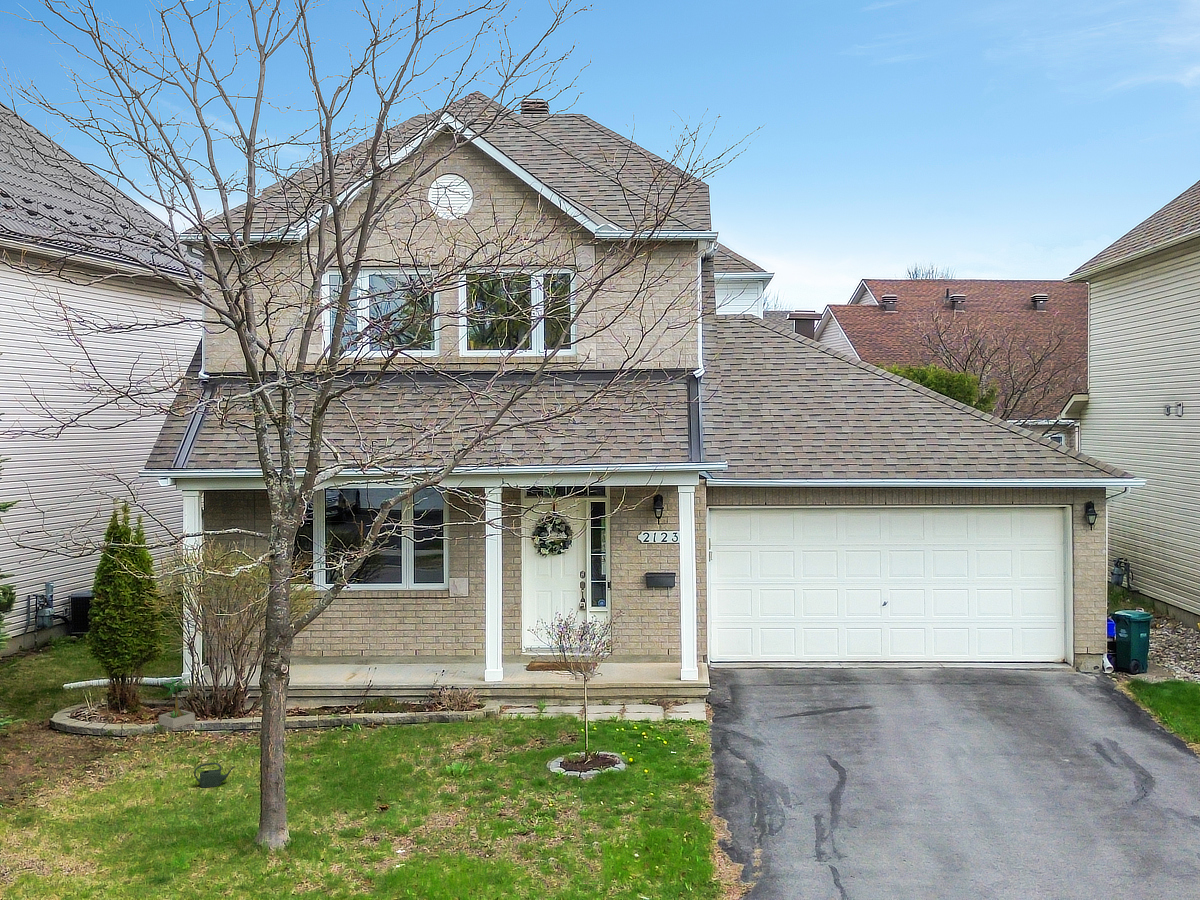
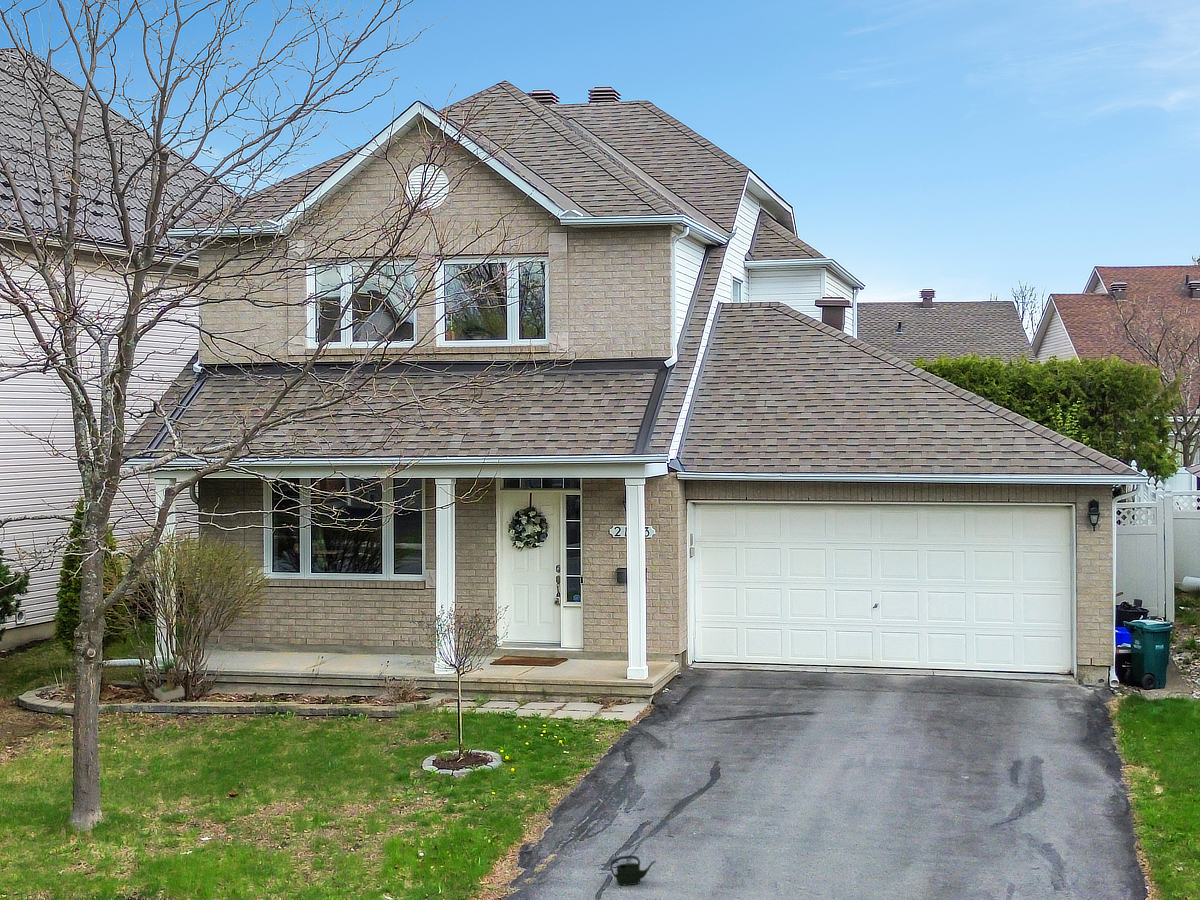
watering can: present [194,763,235,788] -> present [610,856,655,885]

